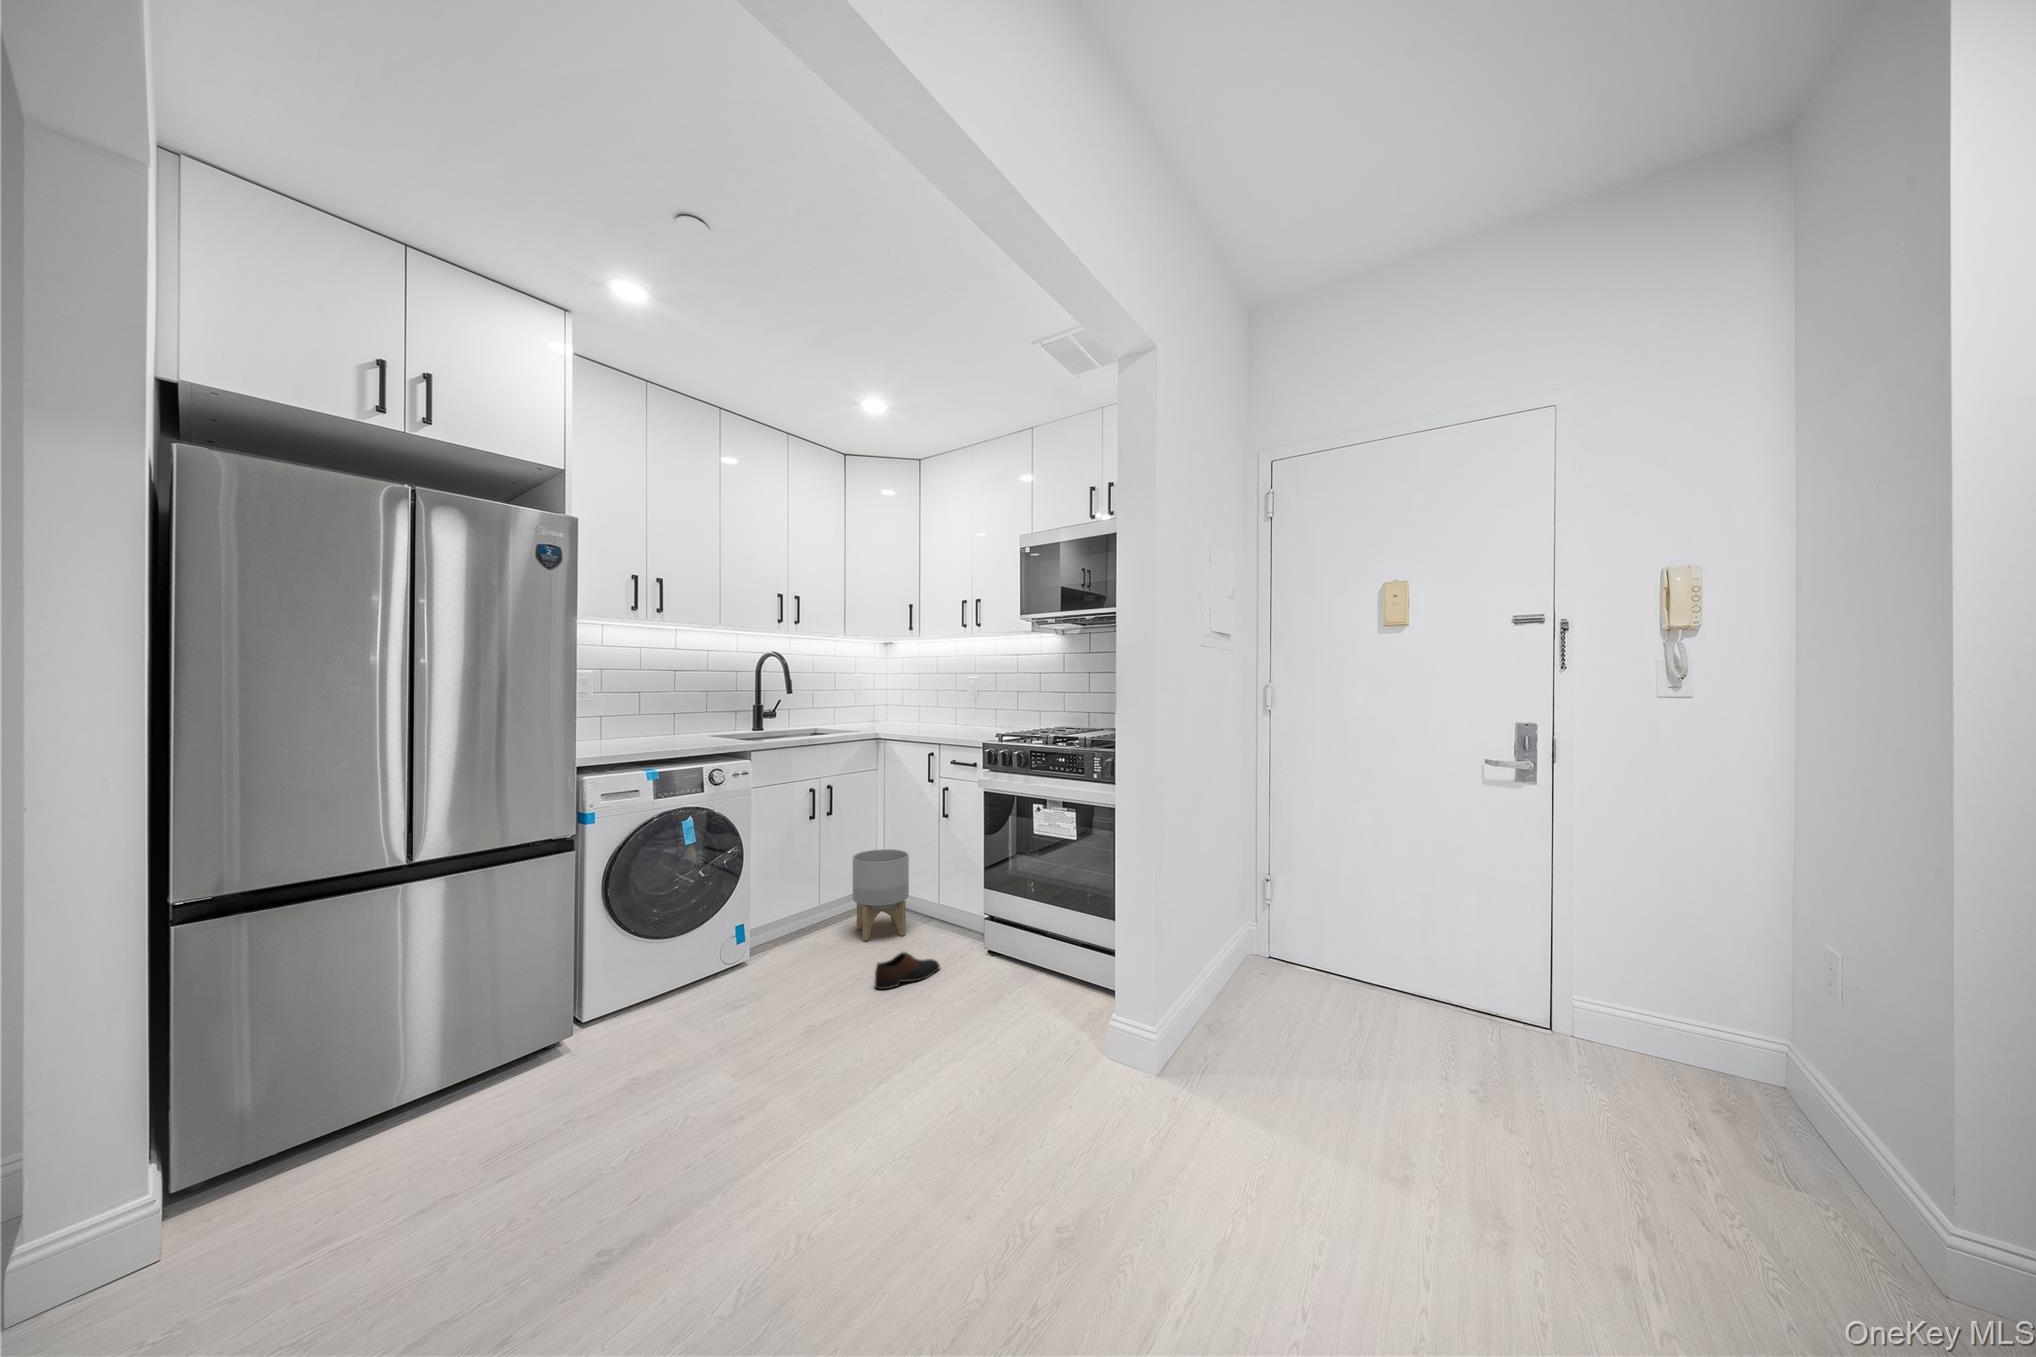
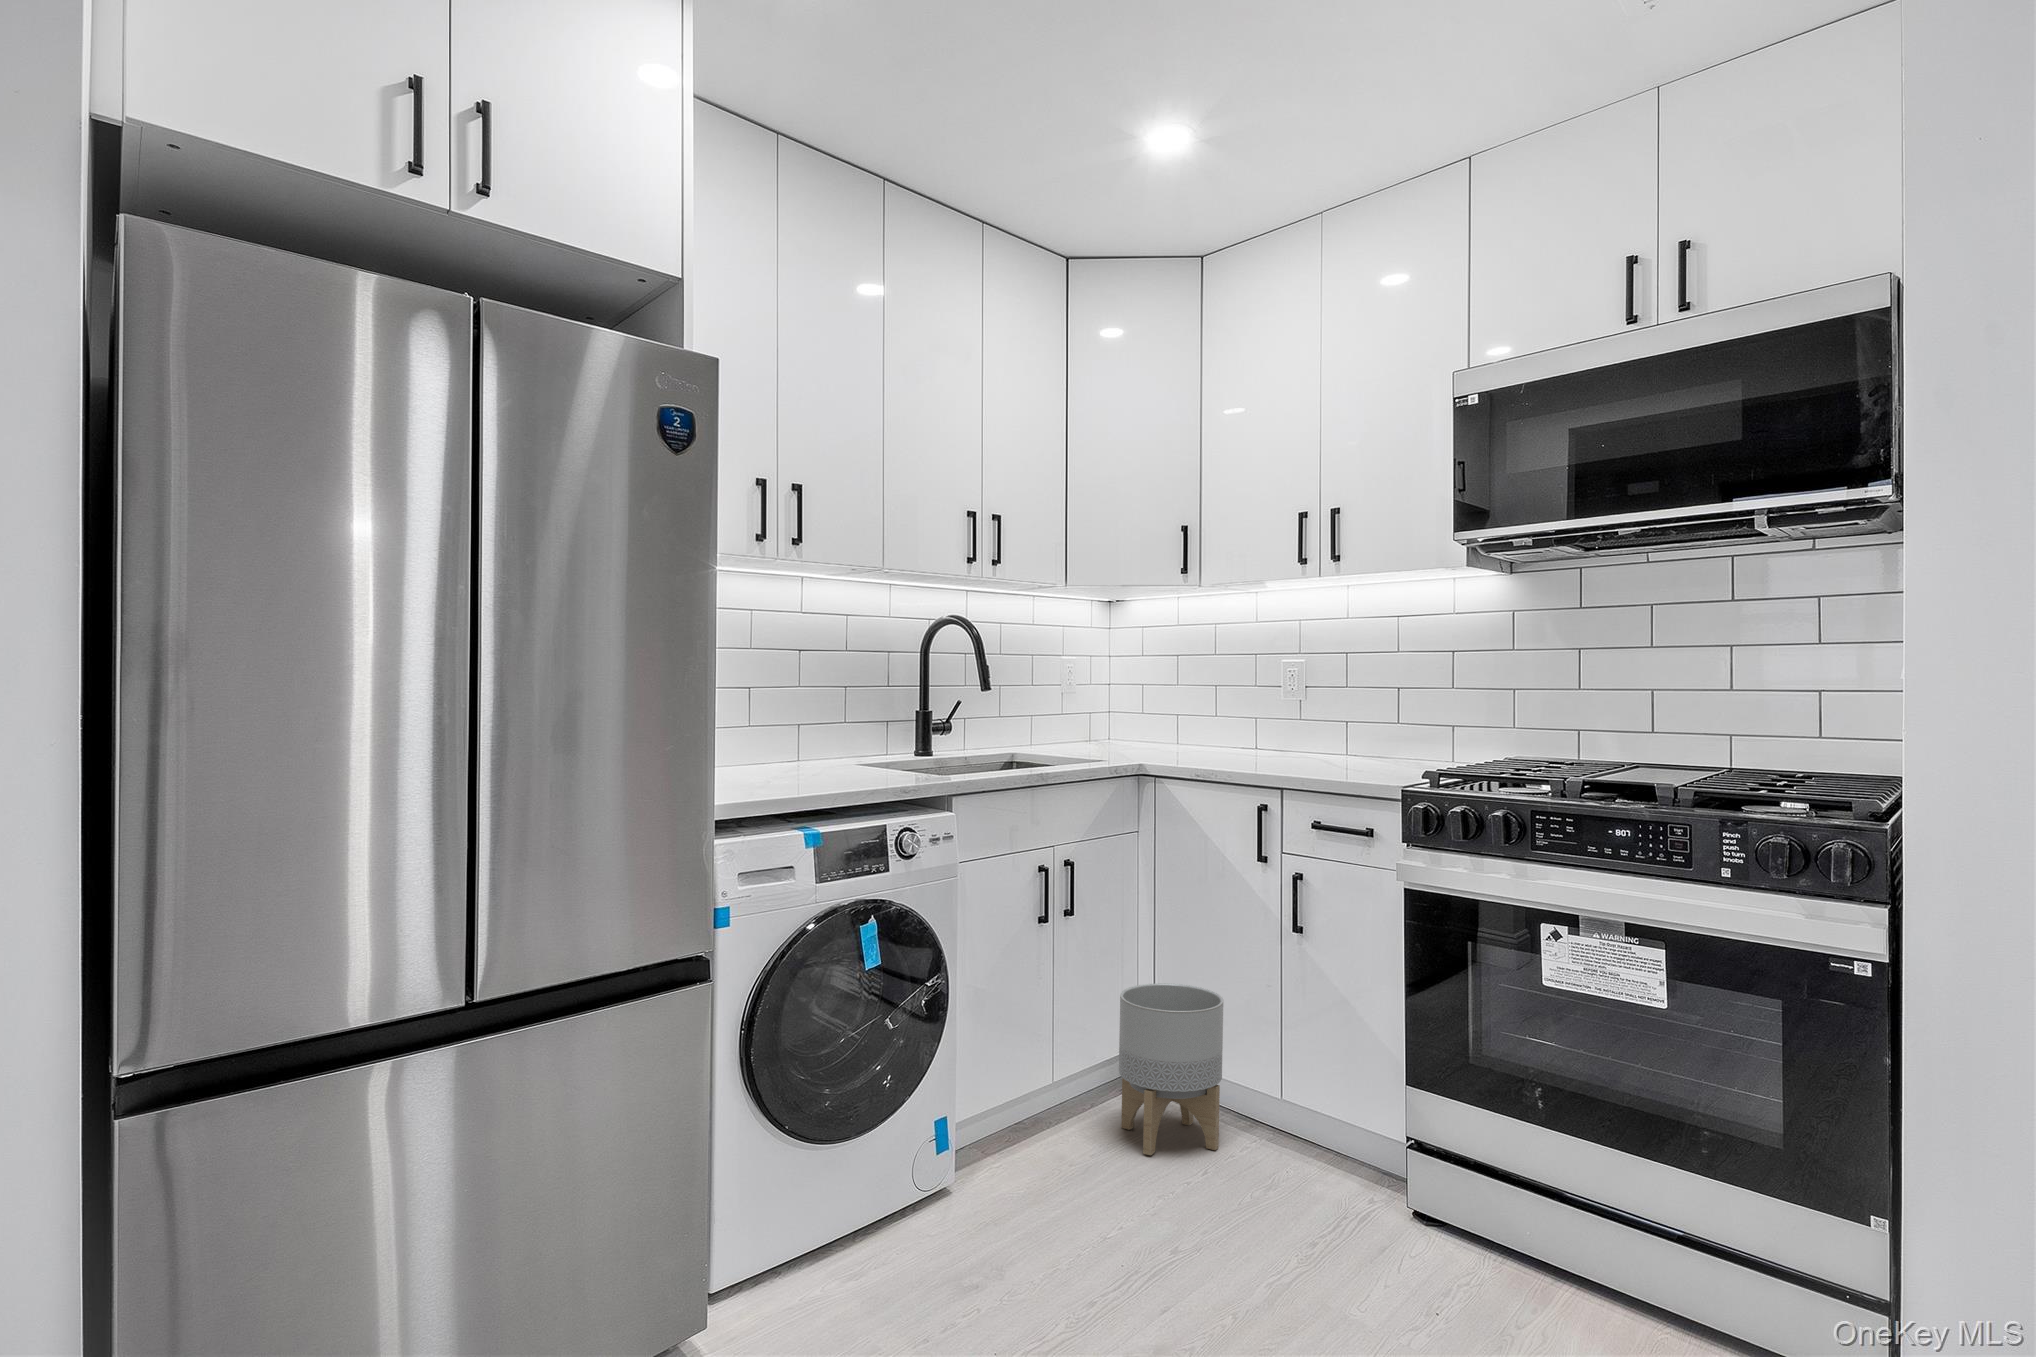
shoe: present [875,952,940,989] -> none [1208,1193,1318,1263]

